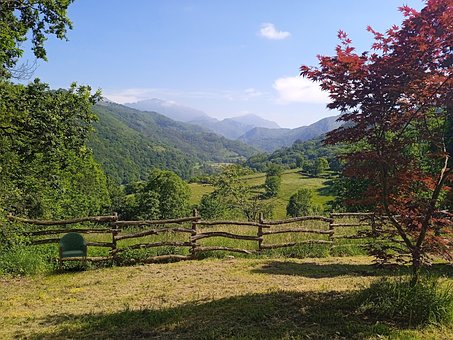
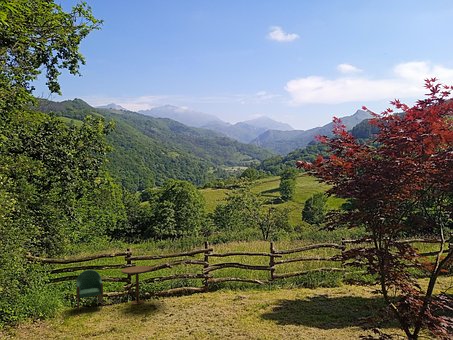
pedestal table: none [106,231,139,268] -> present [121,266,153,305]

